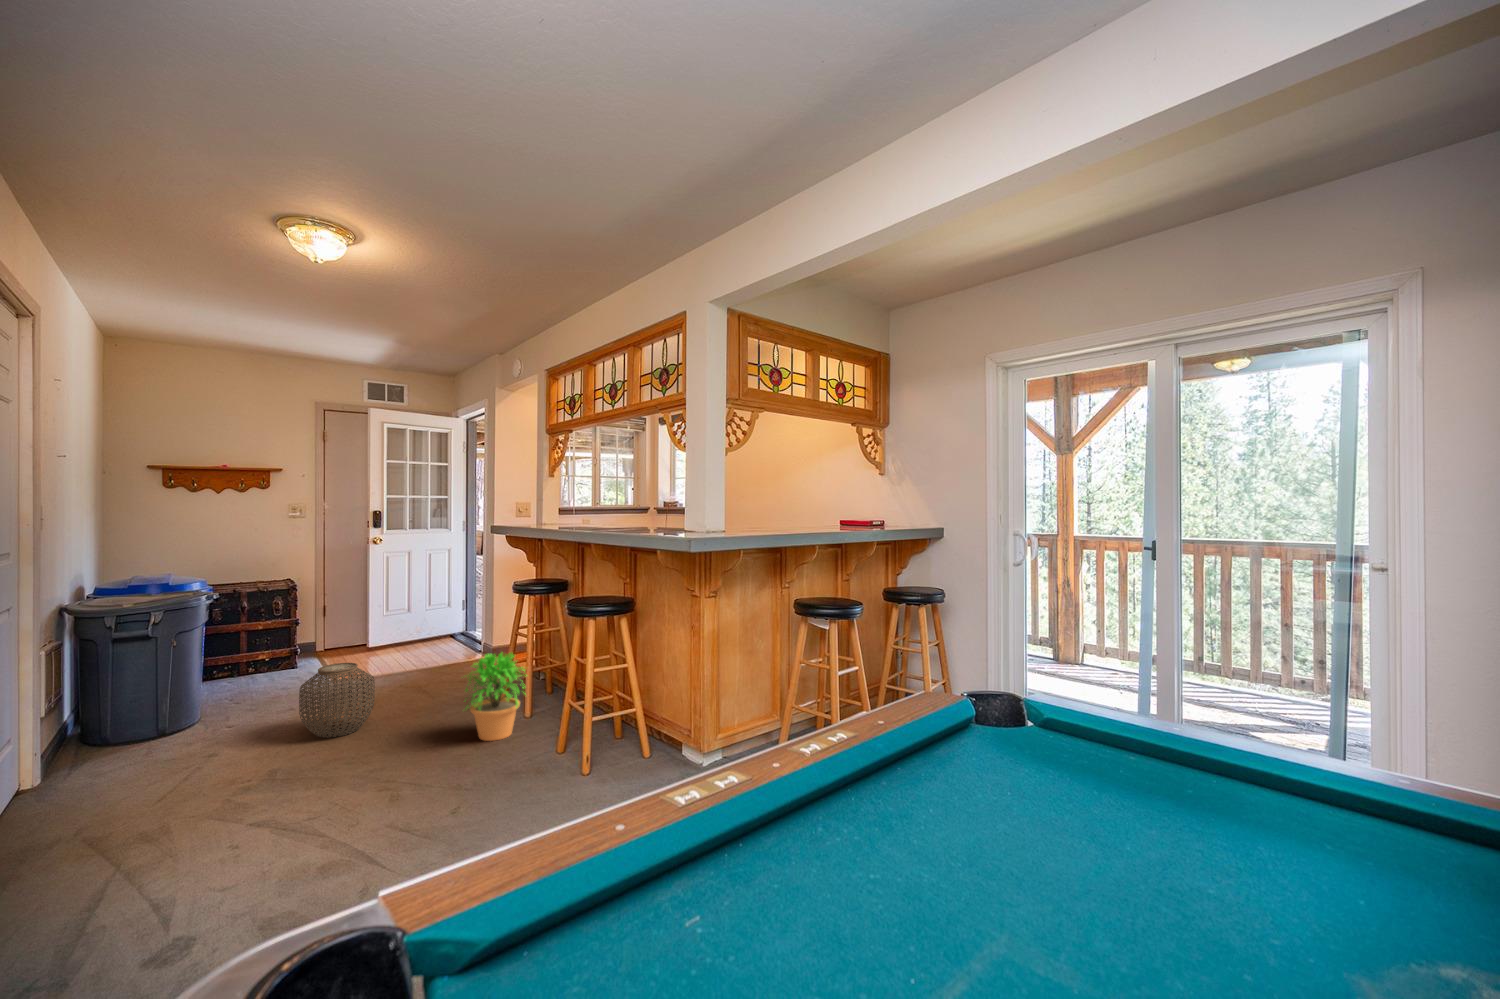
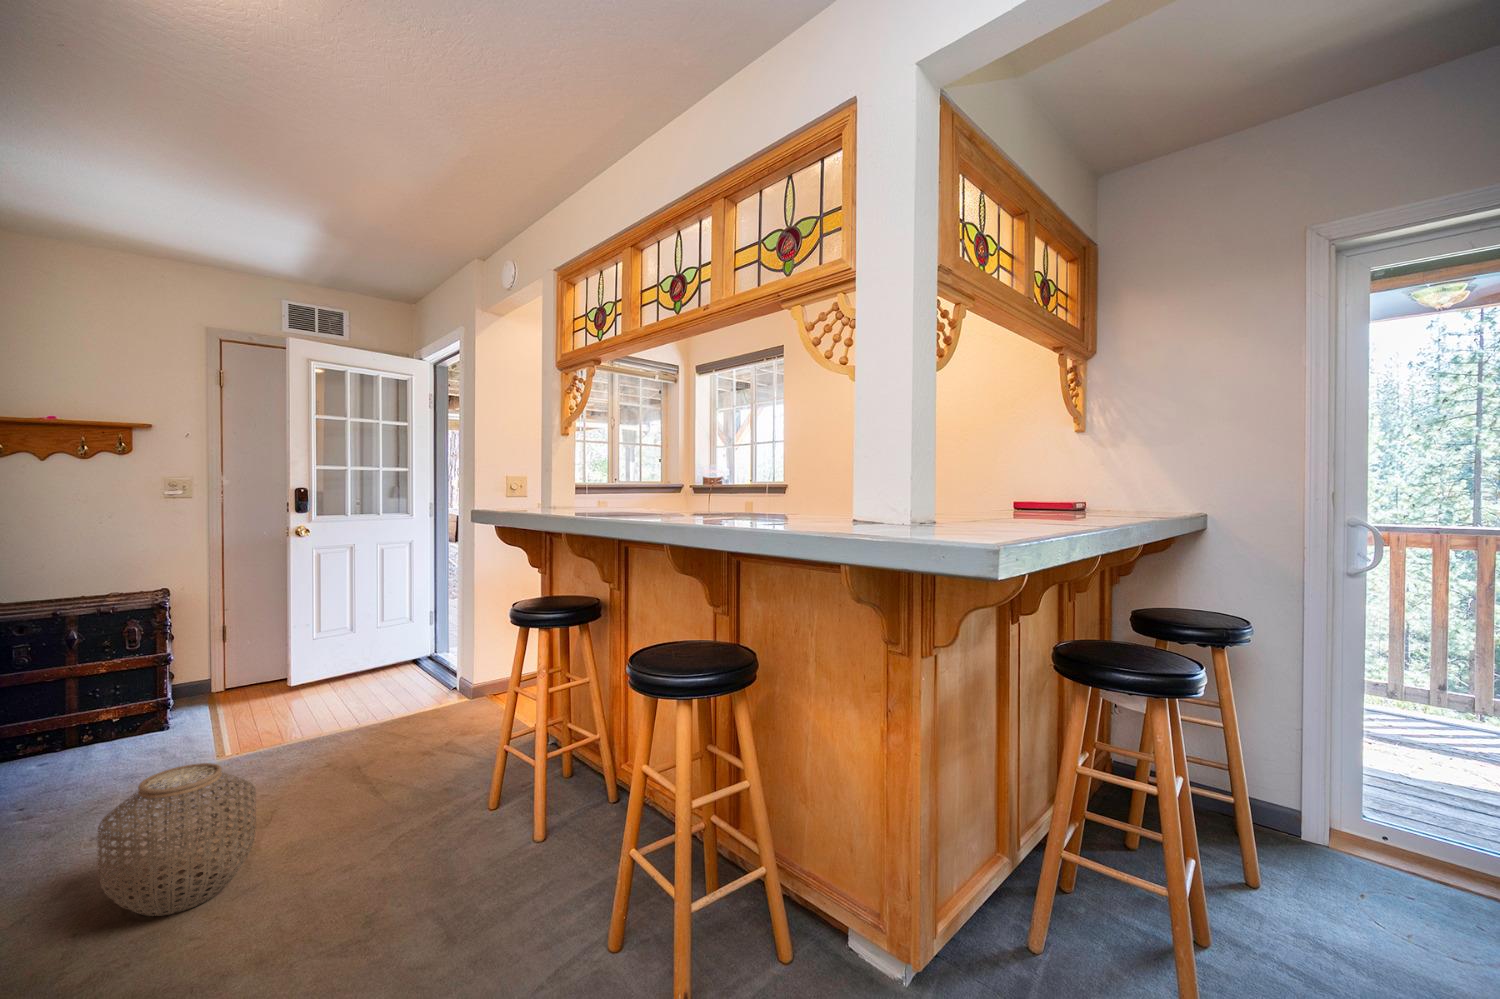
potted plant: present [464,653,526,741] -> none [410,747,547,927]

